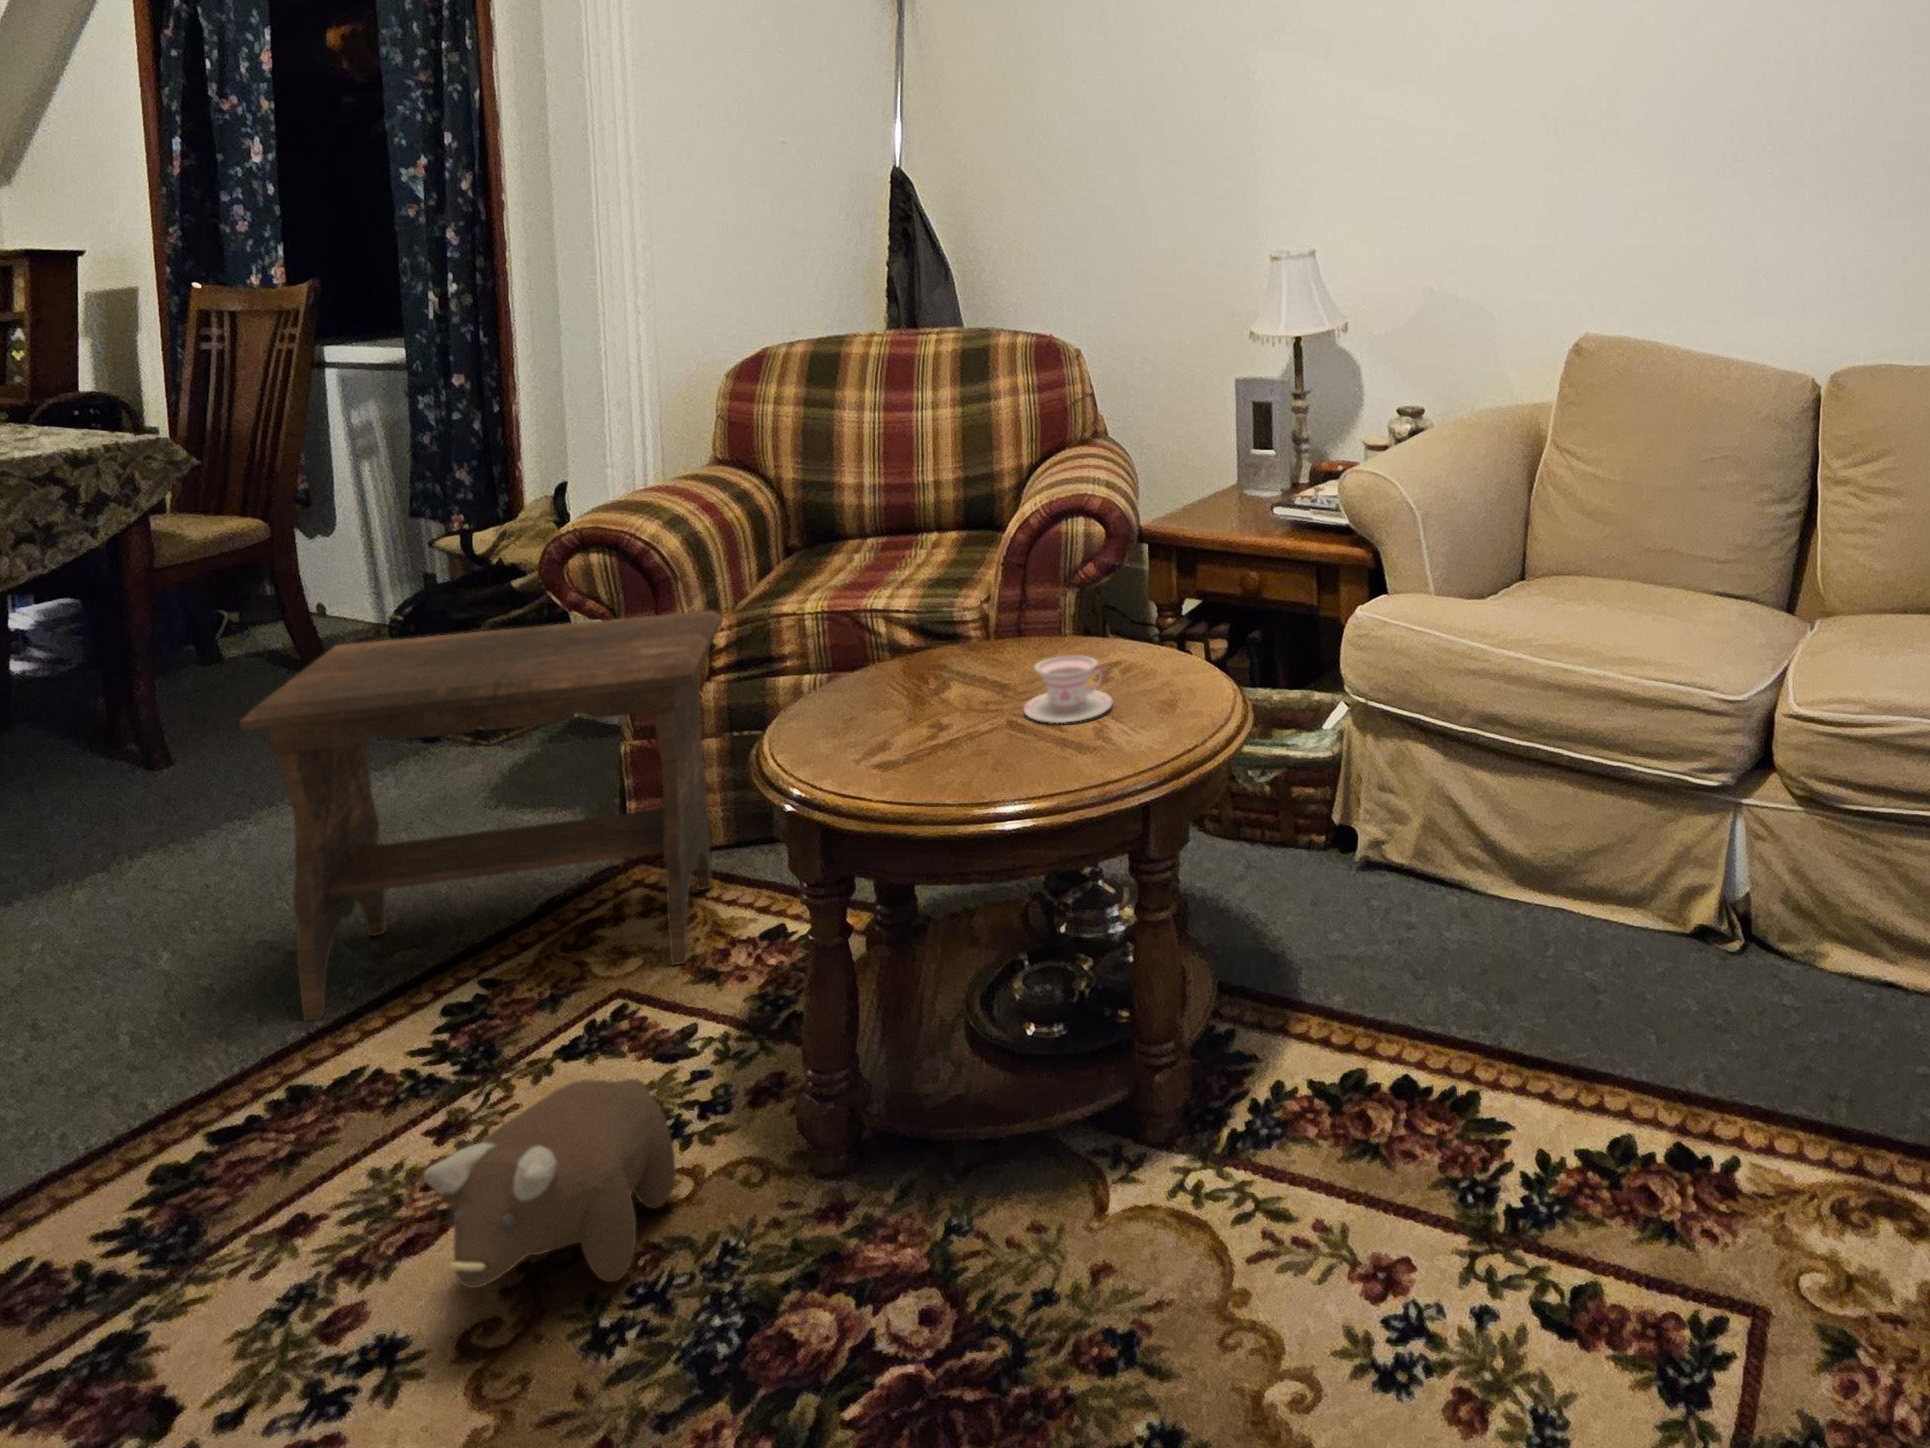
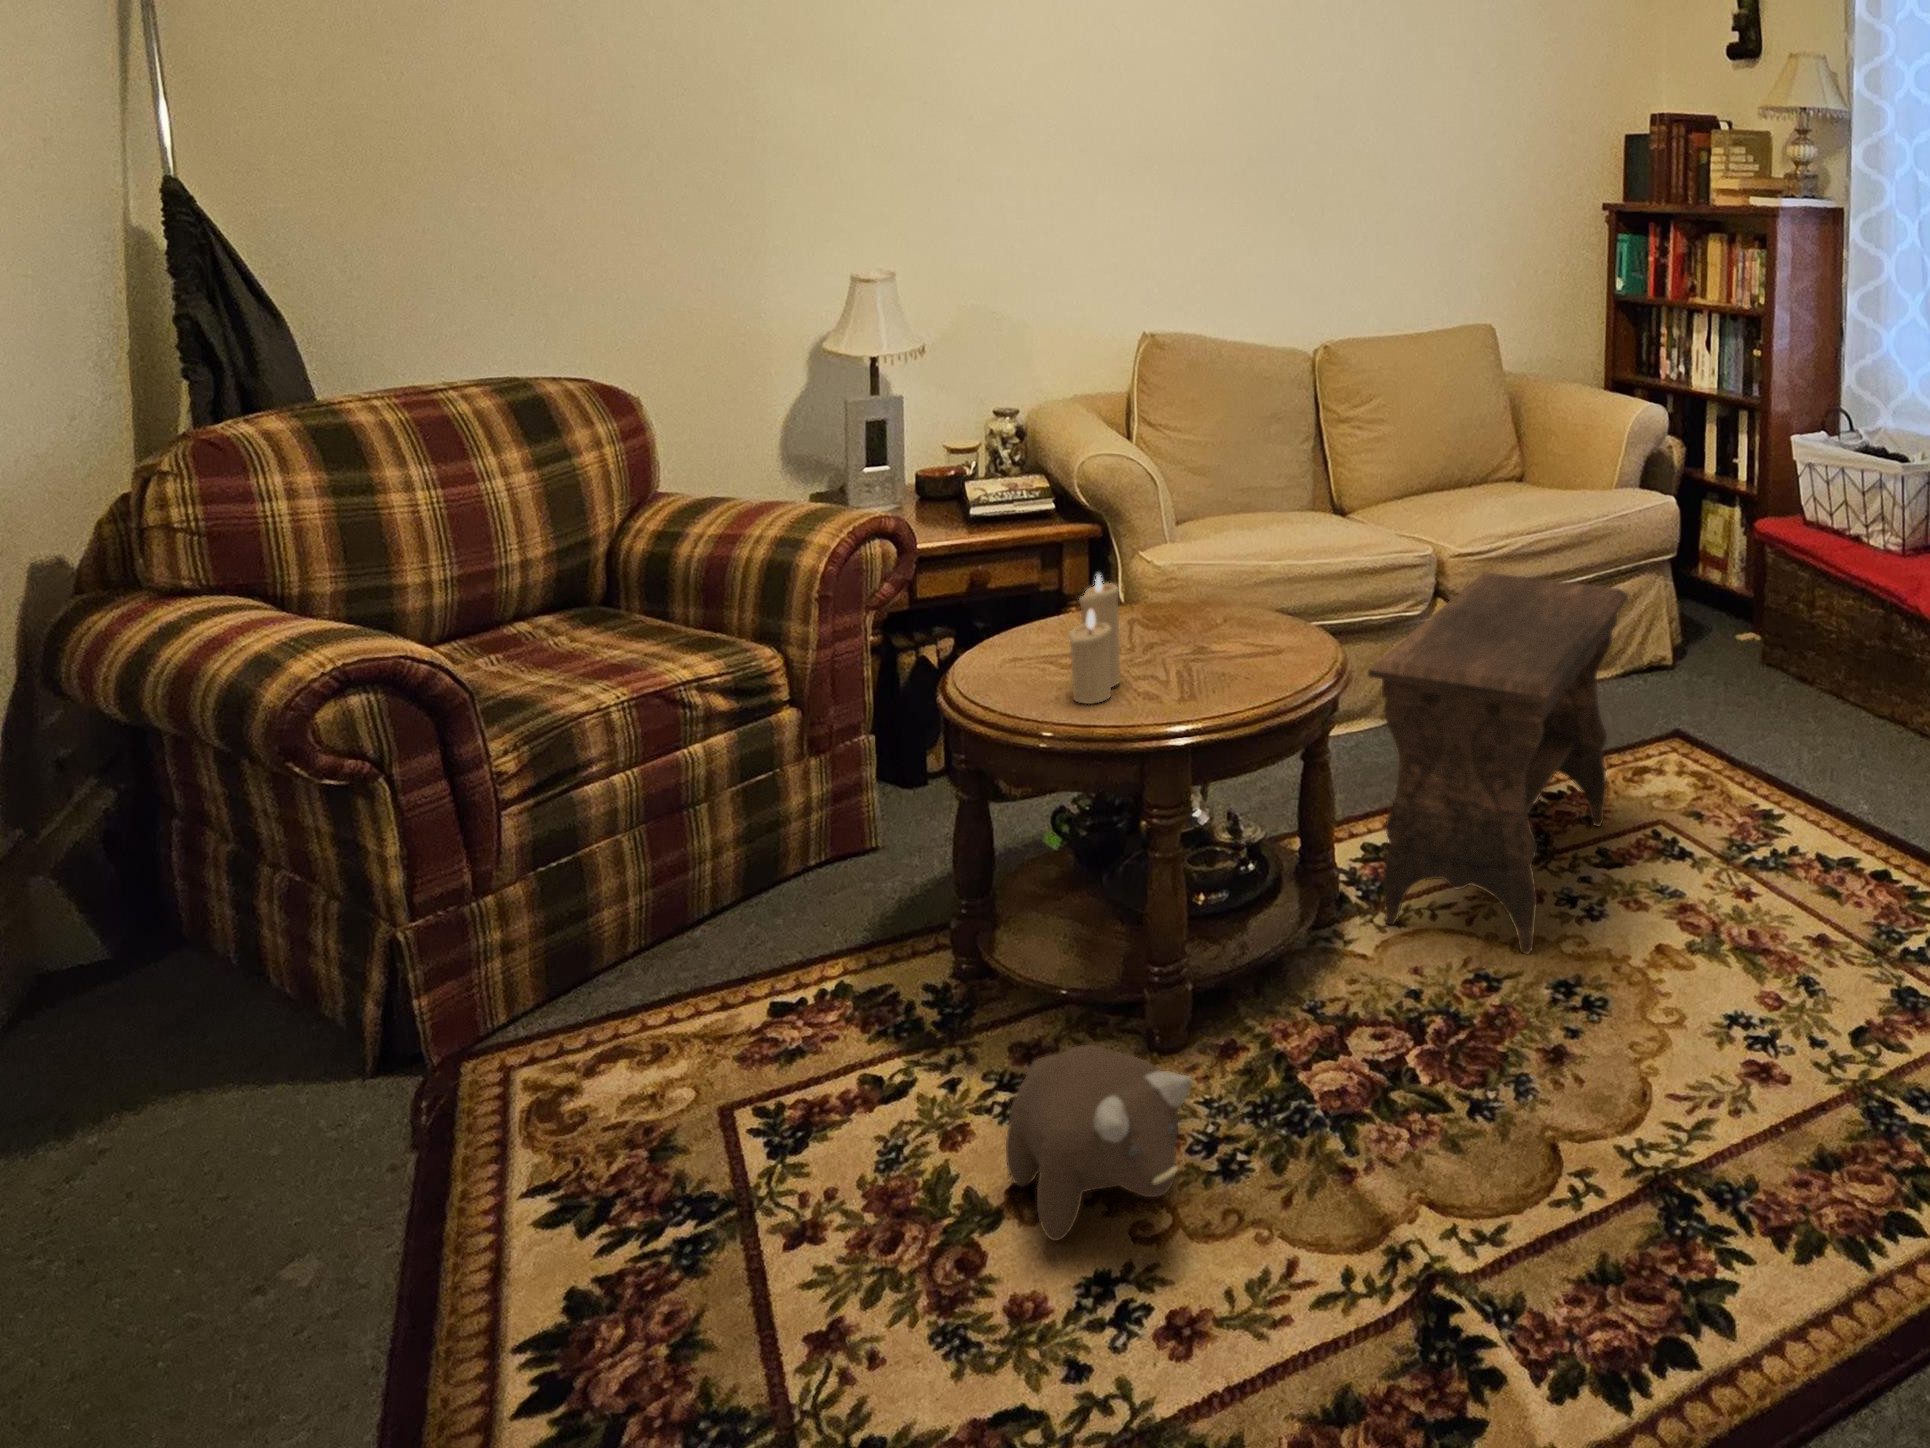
candle: none [854,577,947,724] -> present [1069,575,1120,704]
footstool: present [240,611,723,1021] -> present [1368,572,1628,955]
teacup: present [1024,655,1113,723] -> none [1160,610,1231,663]

